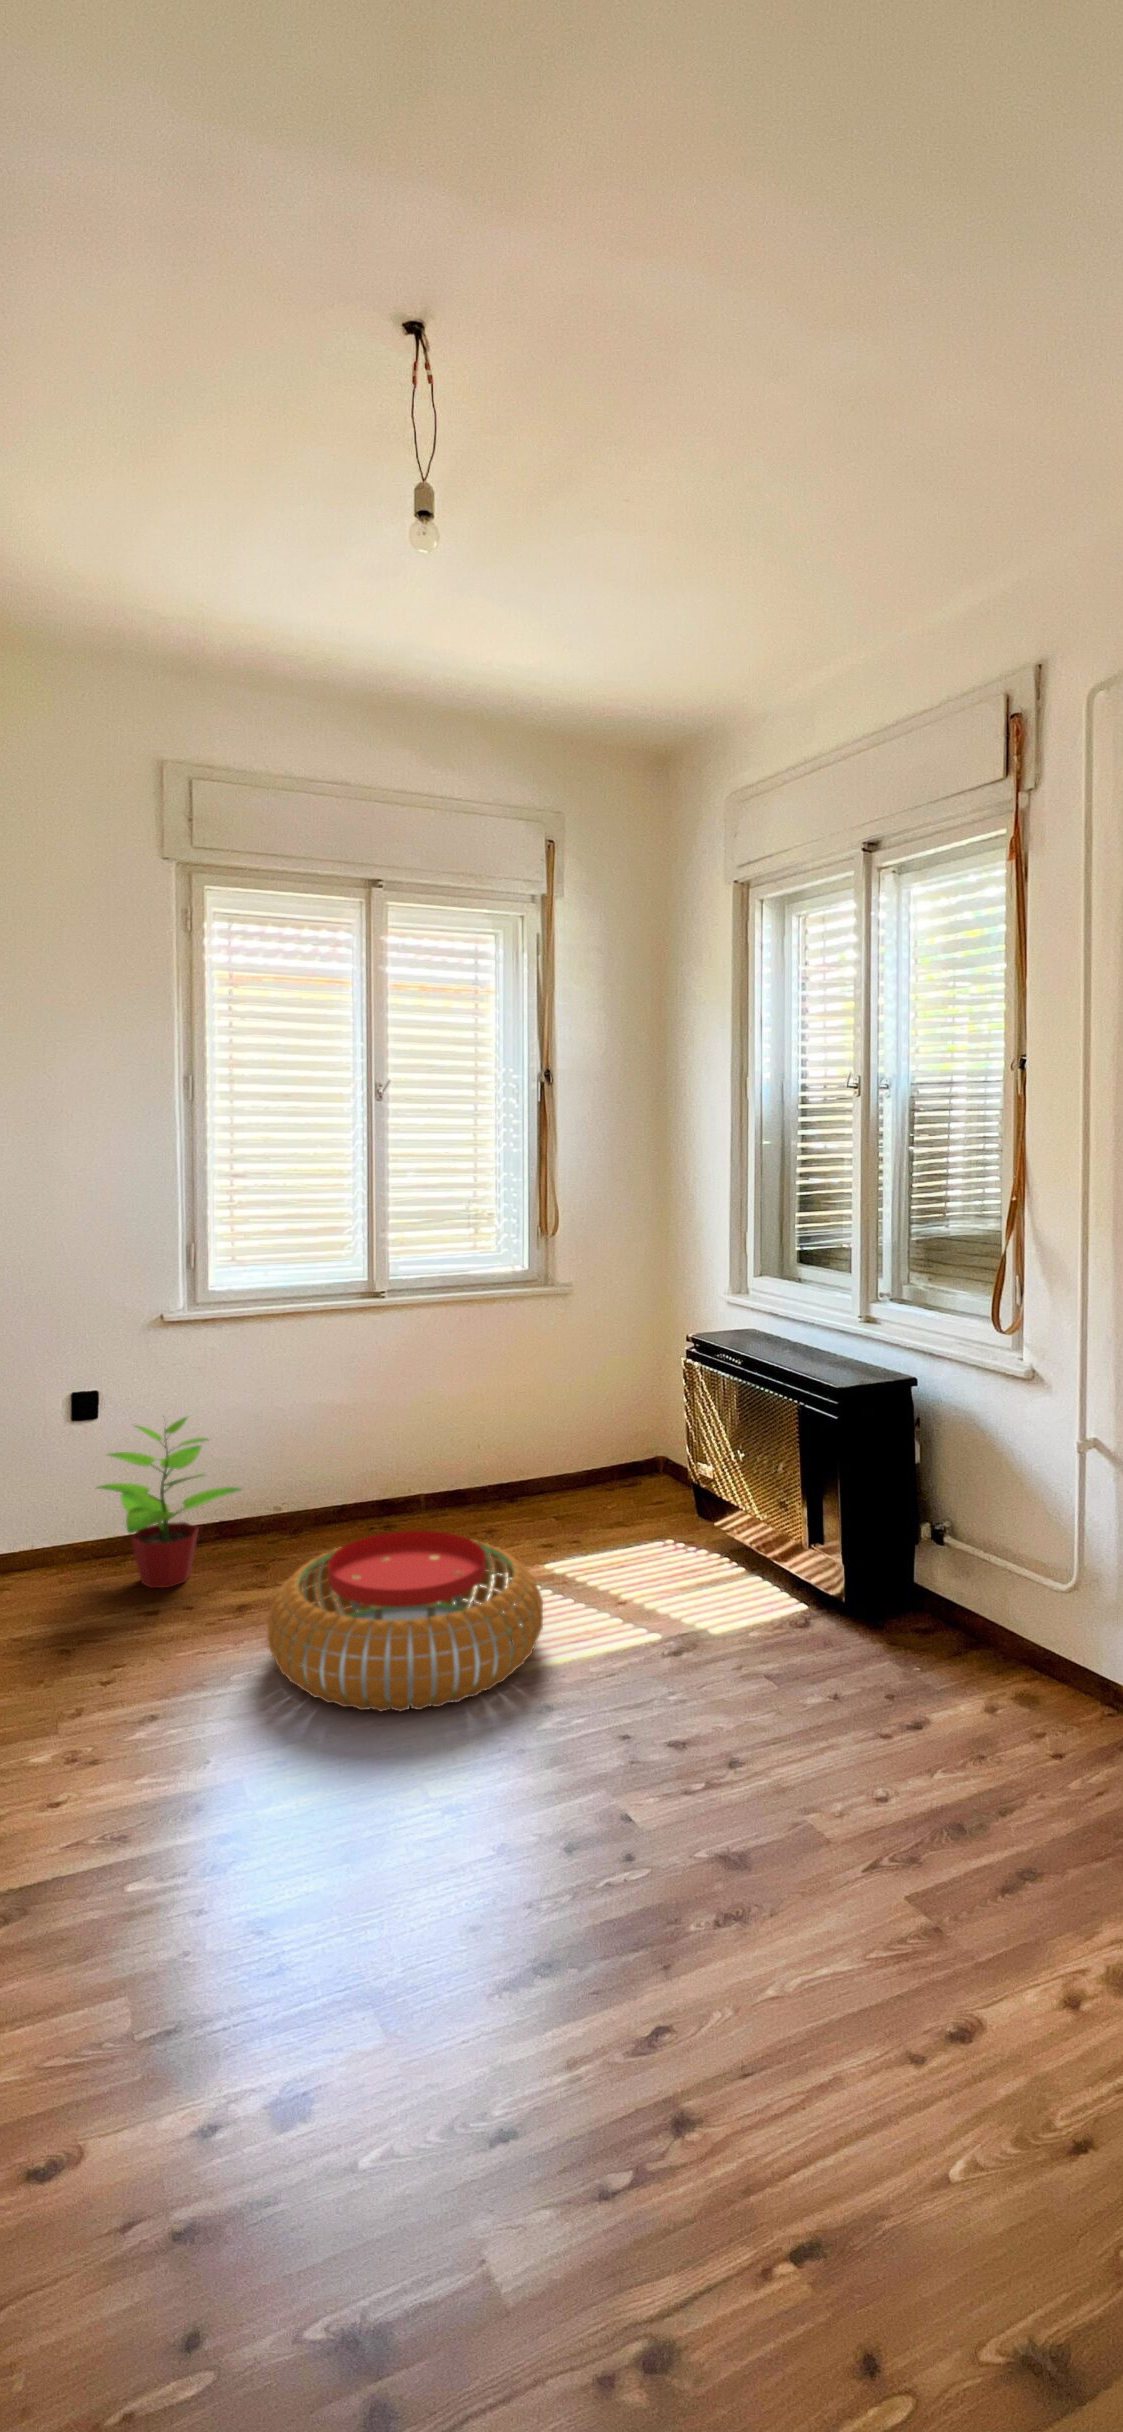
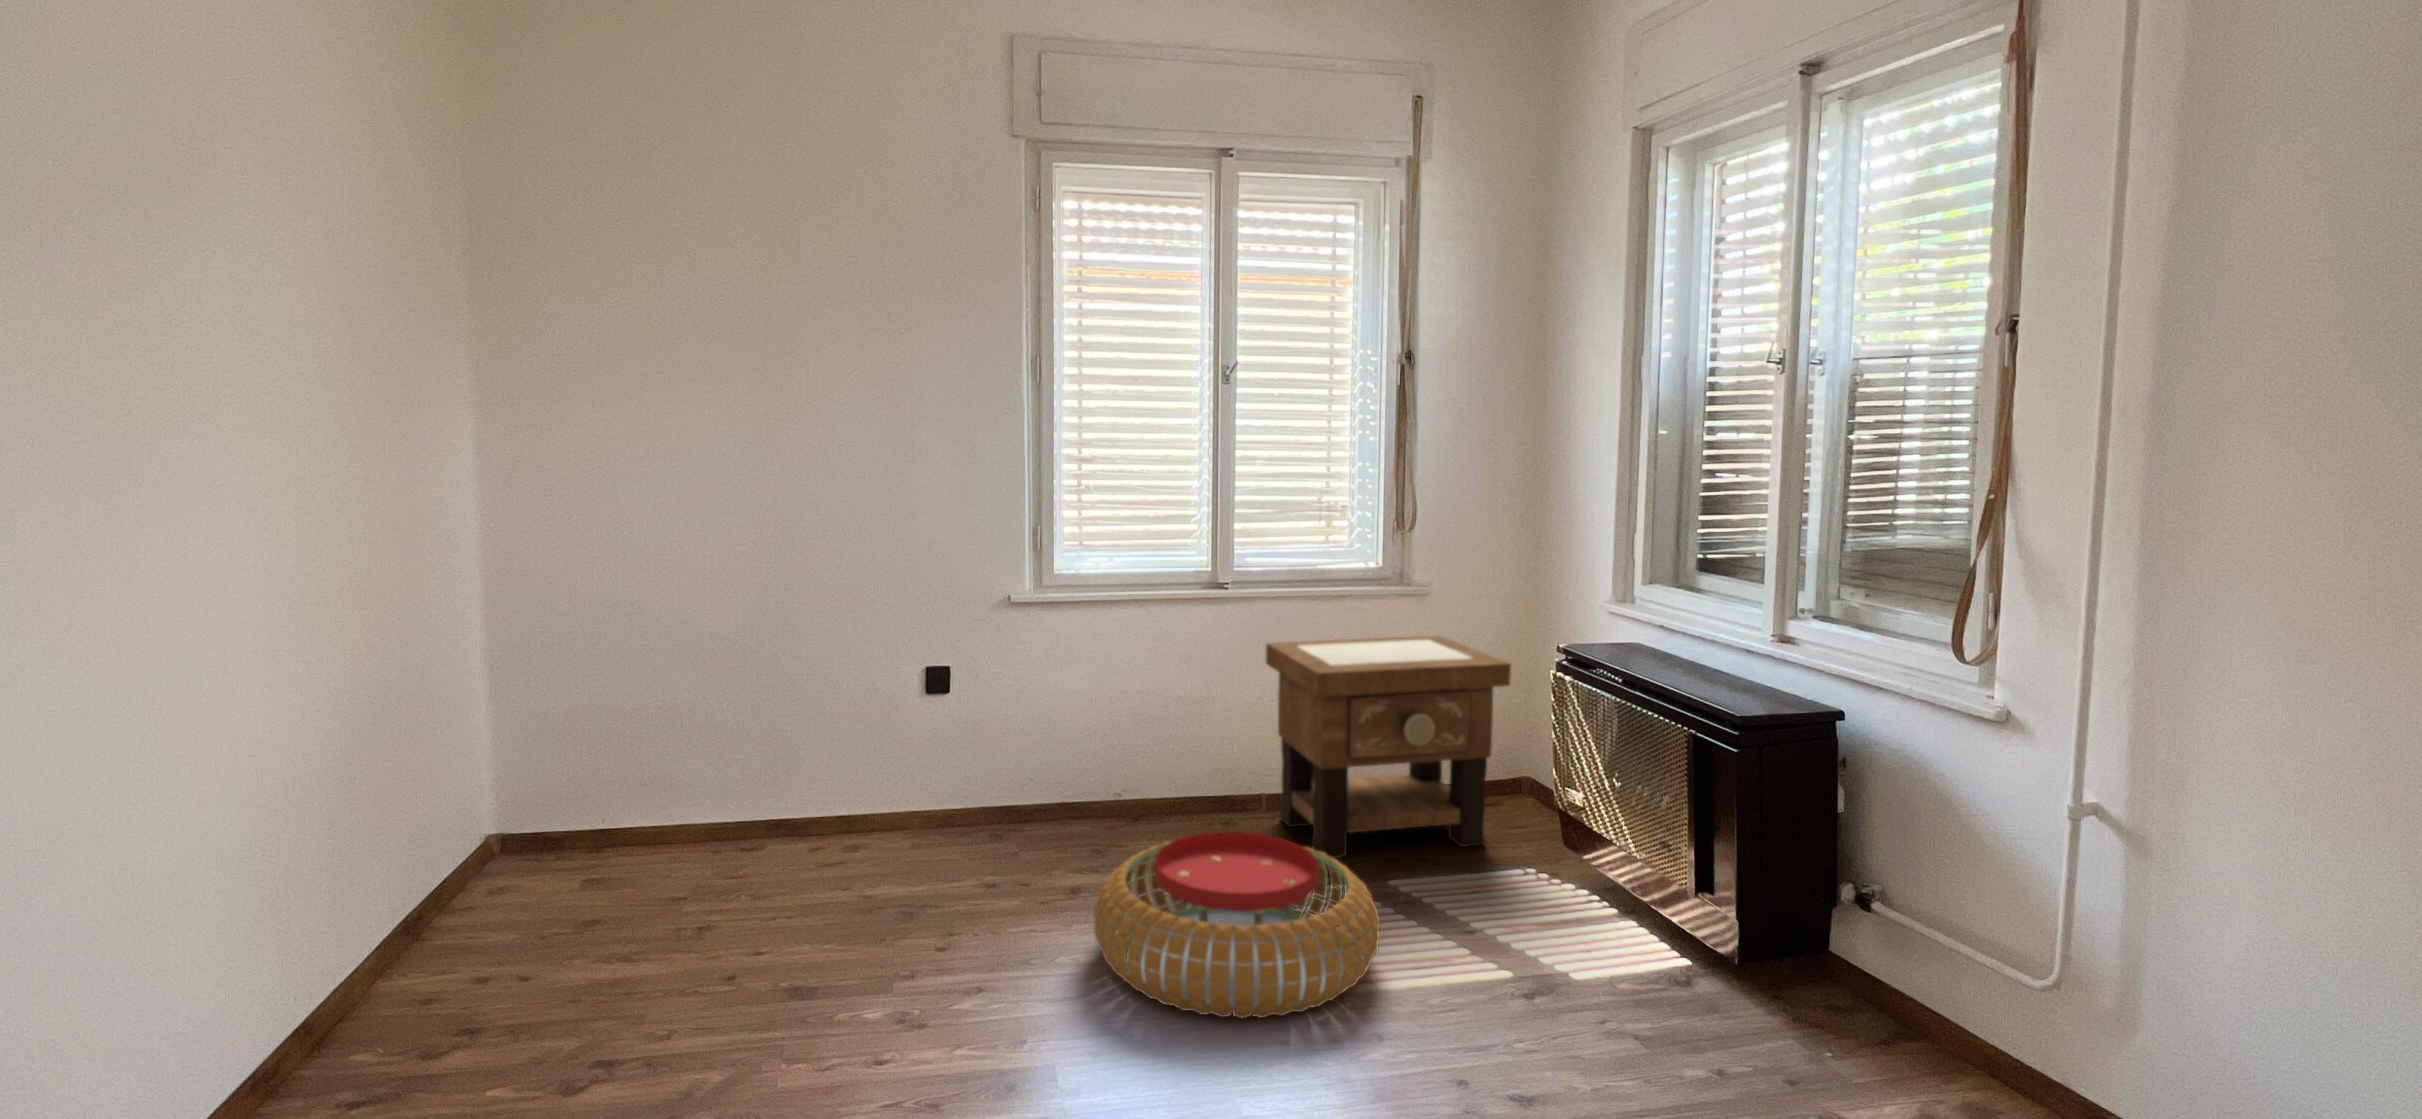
side table: none [421,1330,647,1551] -> present [1266,636,1511,858]
potted plant: present [97,1417,241,1588] -> none [944,695,1083,863]

